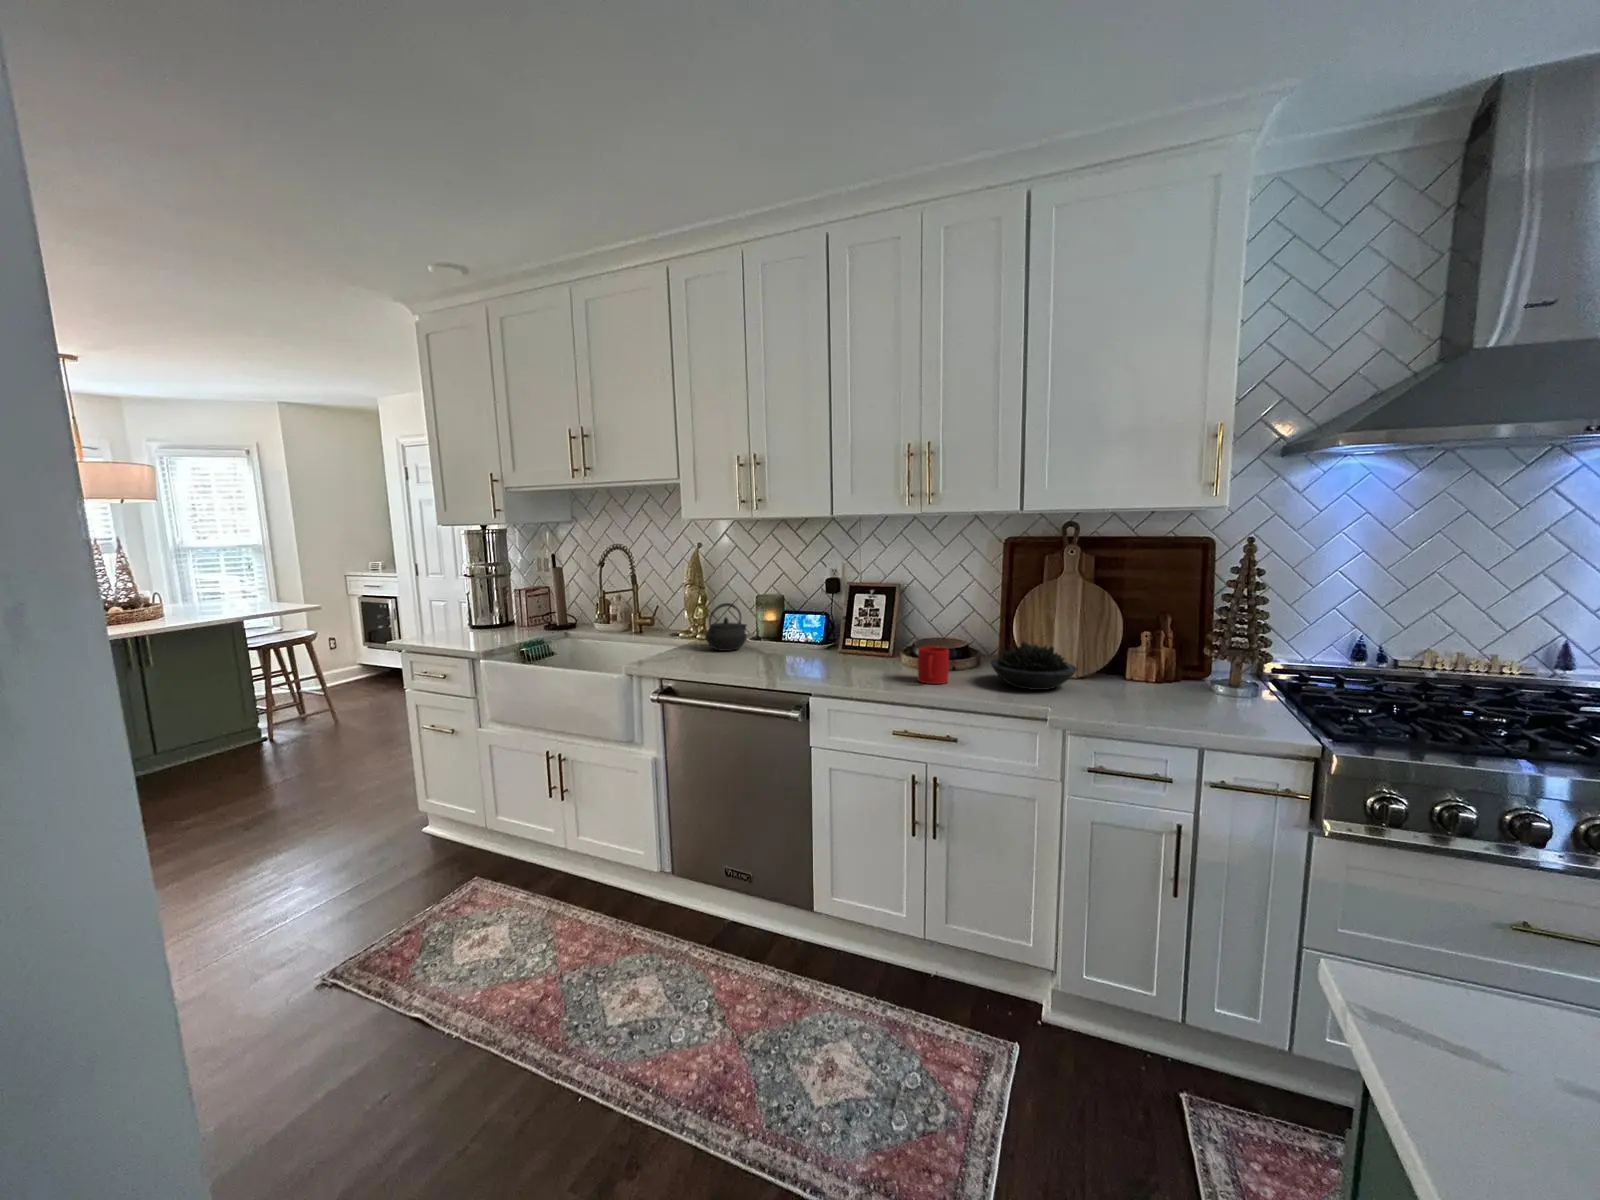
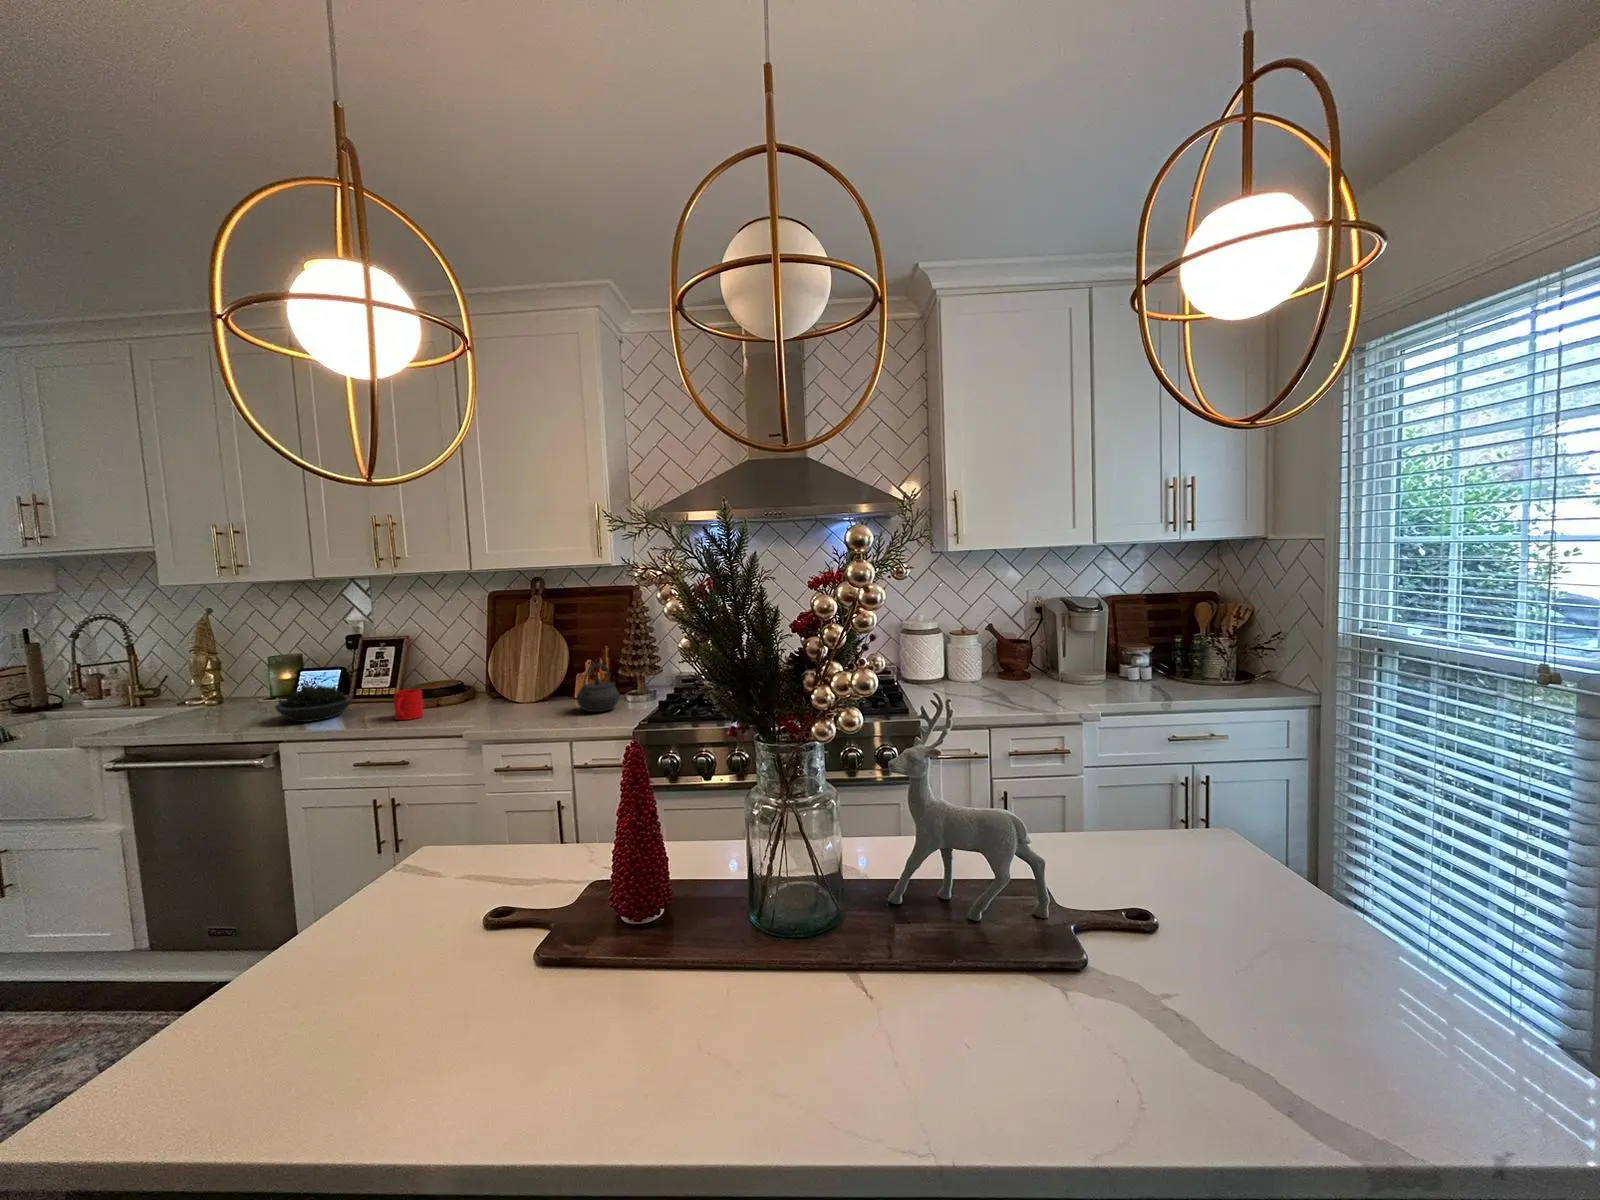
kettle: present [705,603,747,651] -> present [577,663,620,712]
succulent plant: present [991,641,1077,690] -> present [275,684,353,722]

